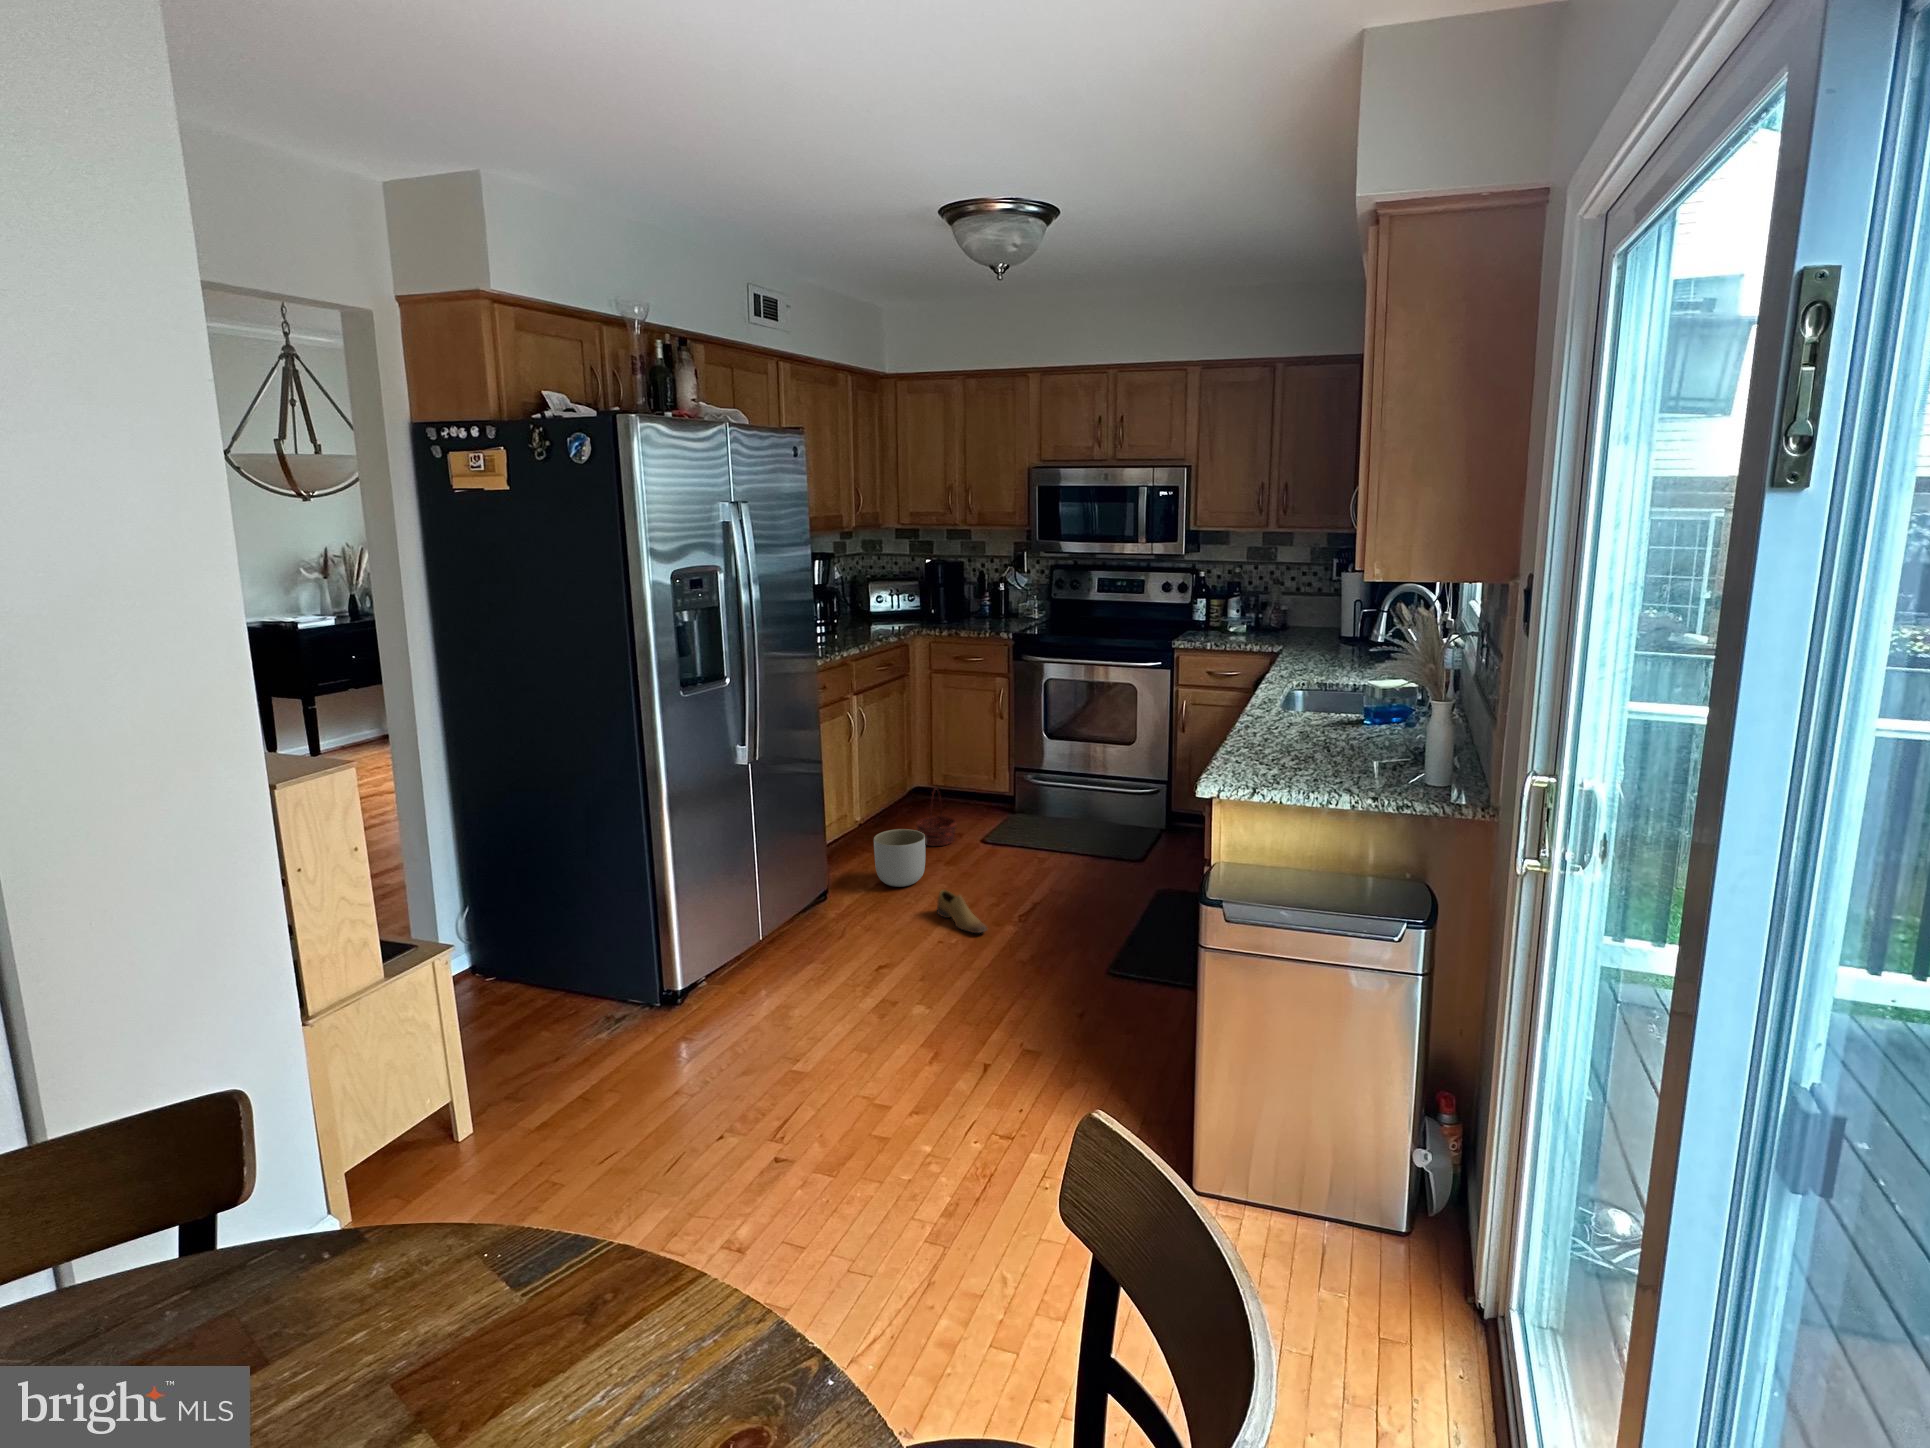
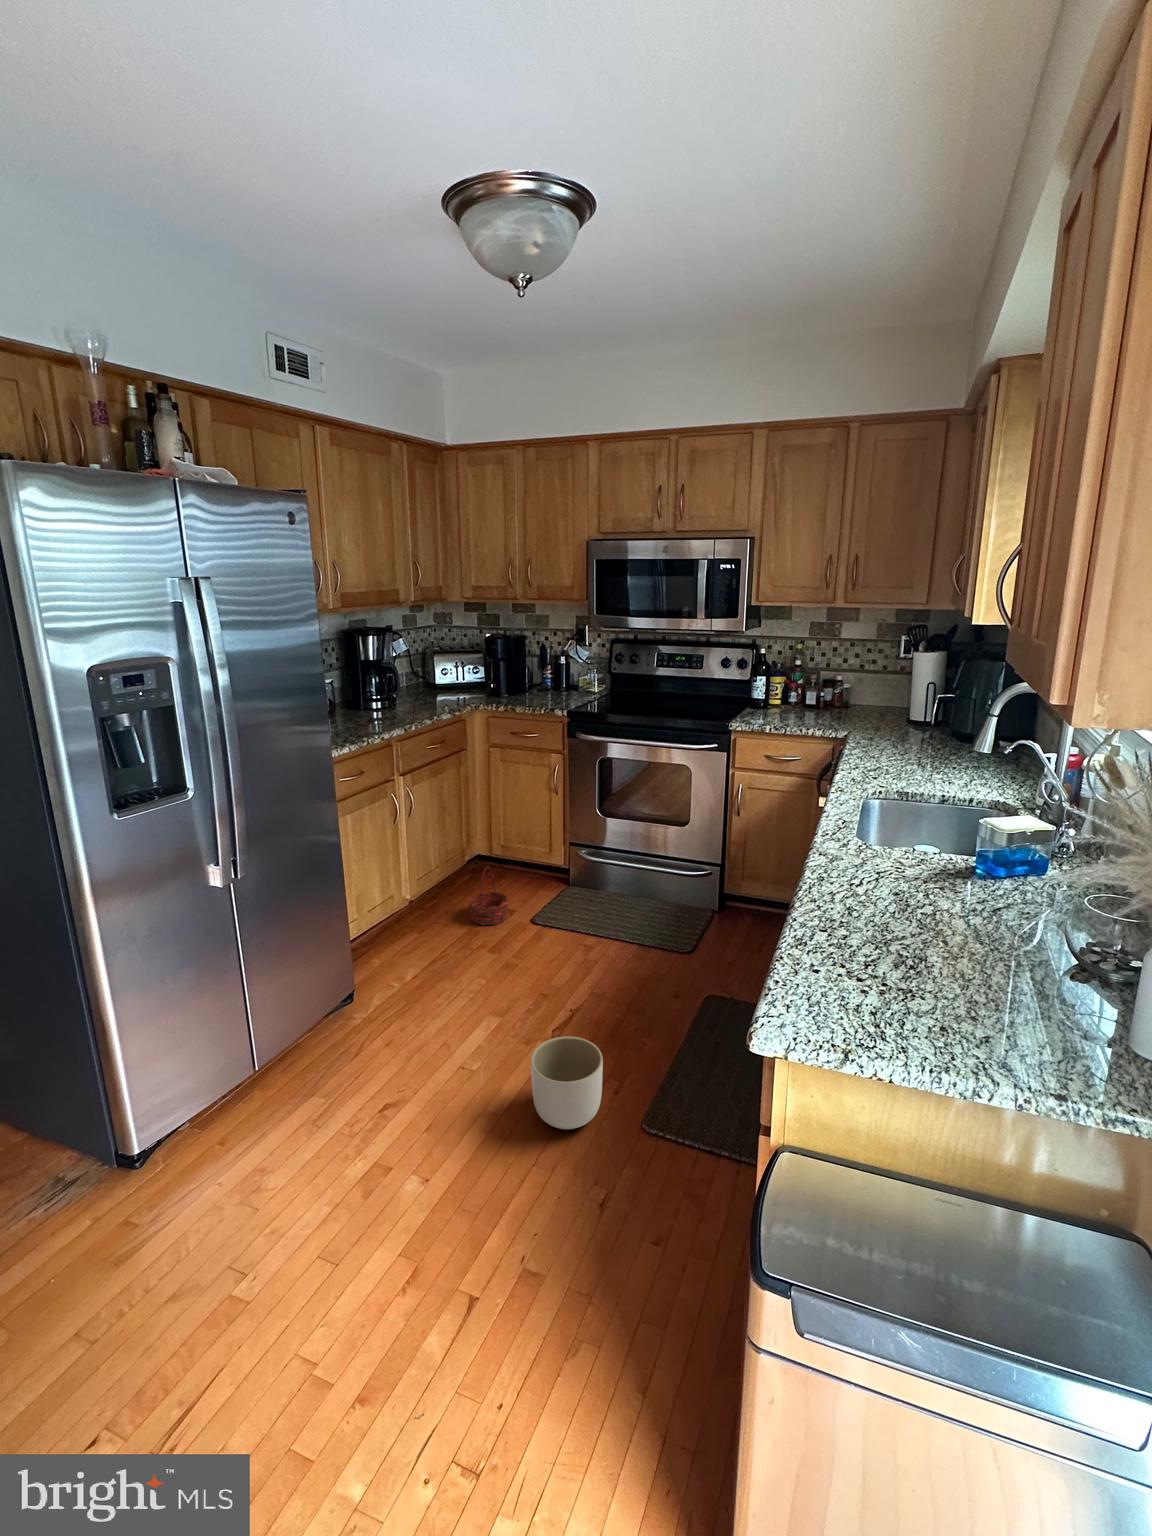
planter: present [874,829,925,887] -> present [531,1036,603,1129]
shoe: present [937,890,987,933] -> none [467,1001,515,1062]

